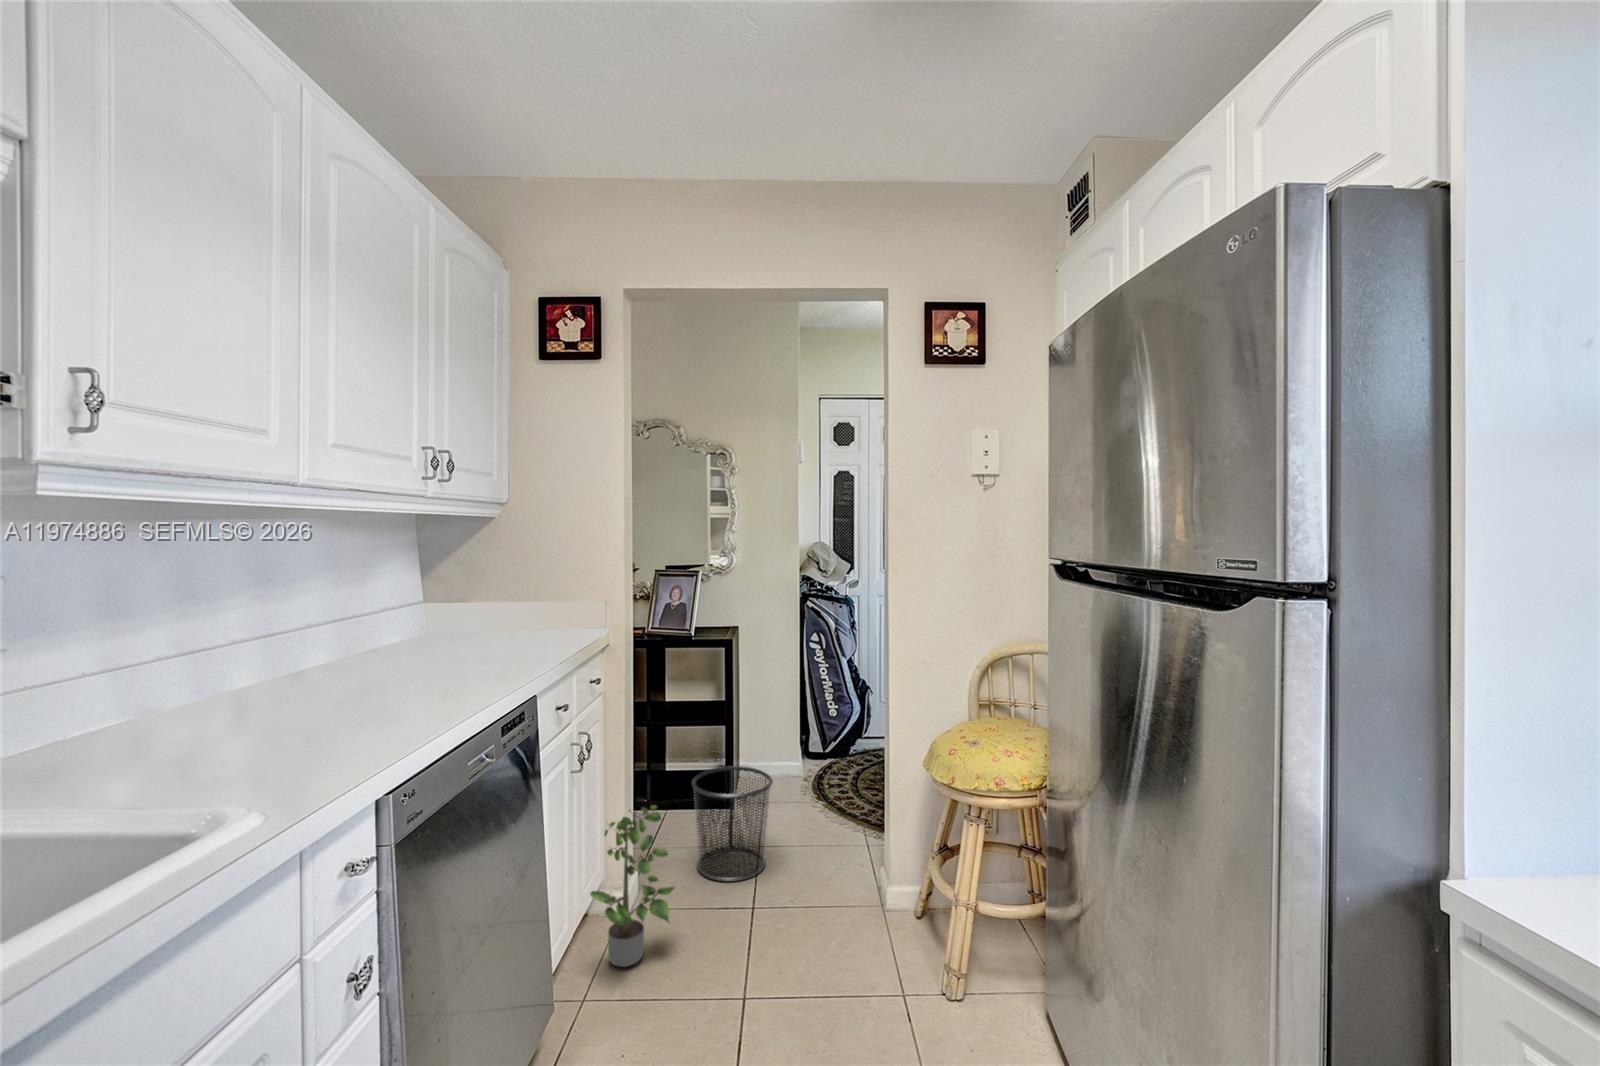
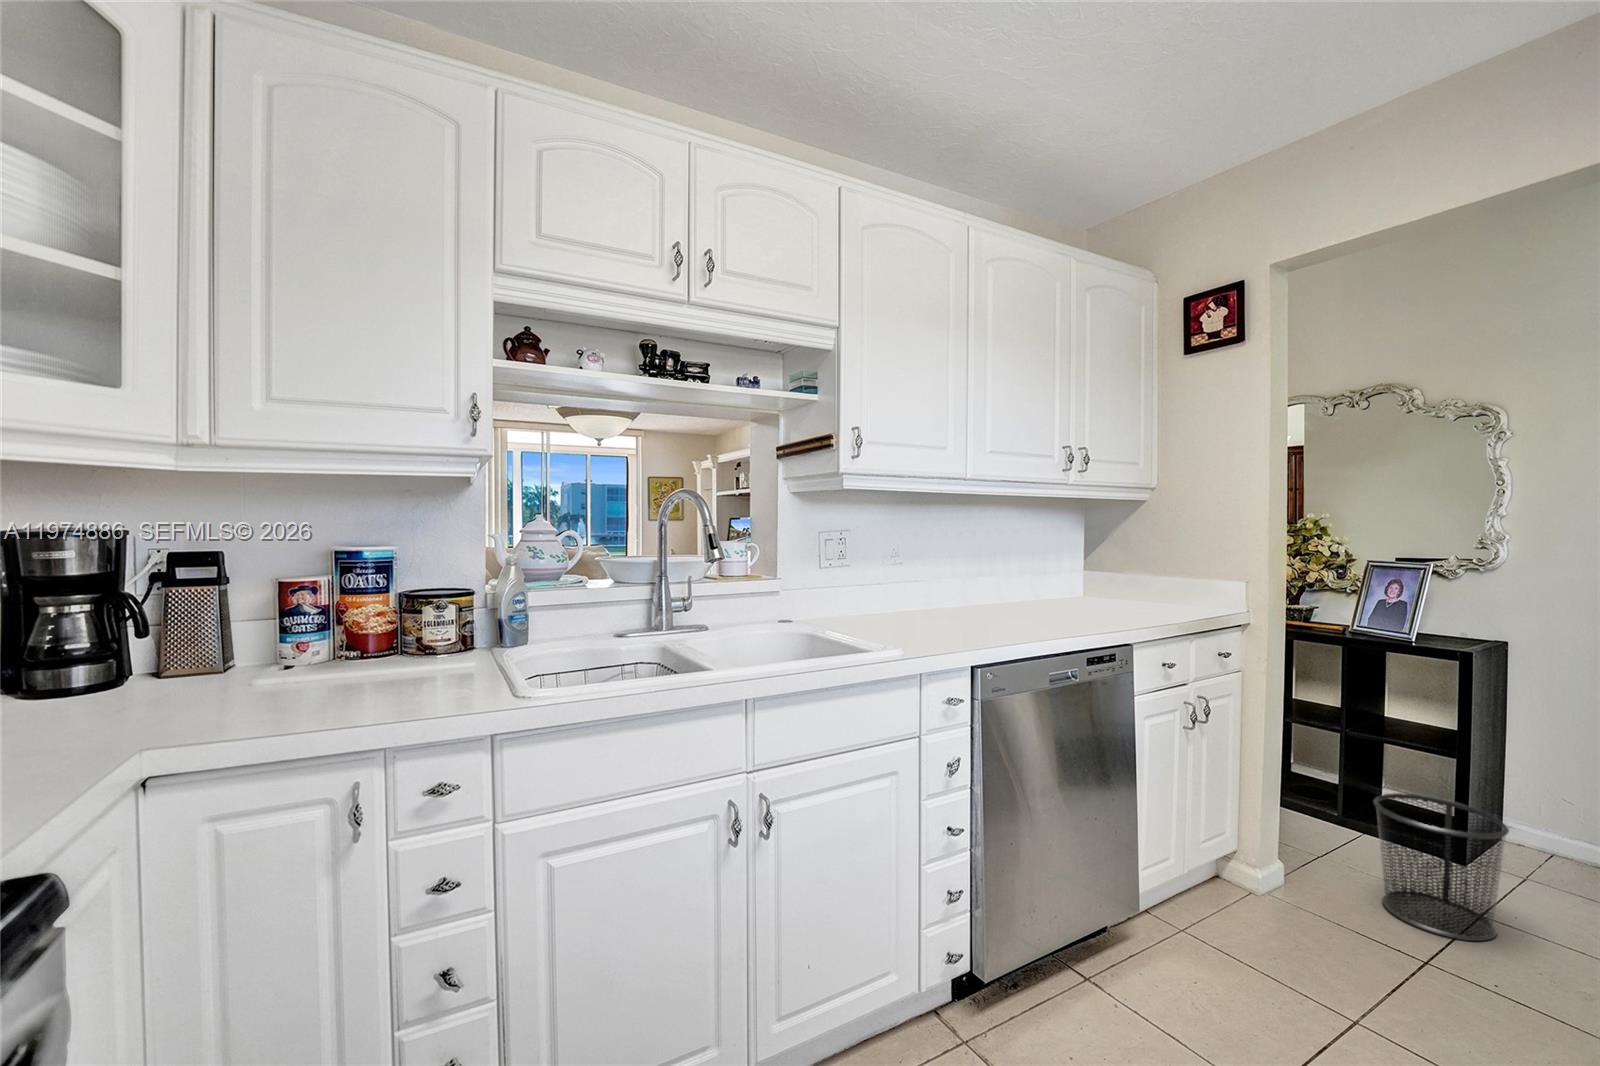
potted plant: present [590,805,674,967] -> none [1210,784,1319,939]

